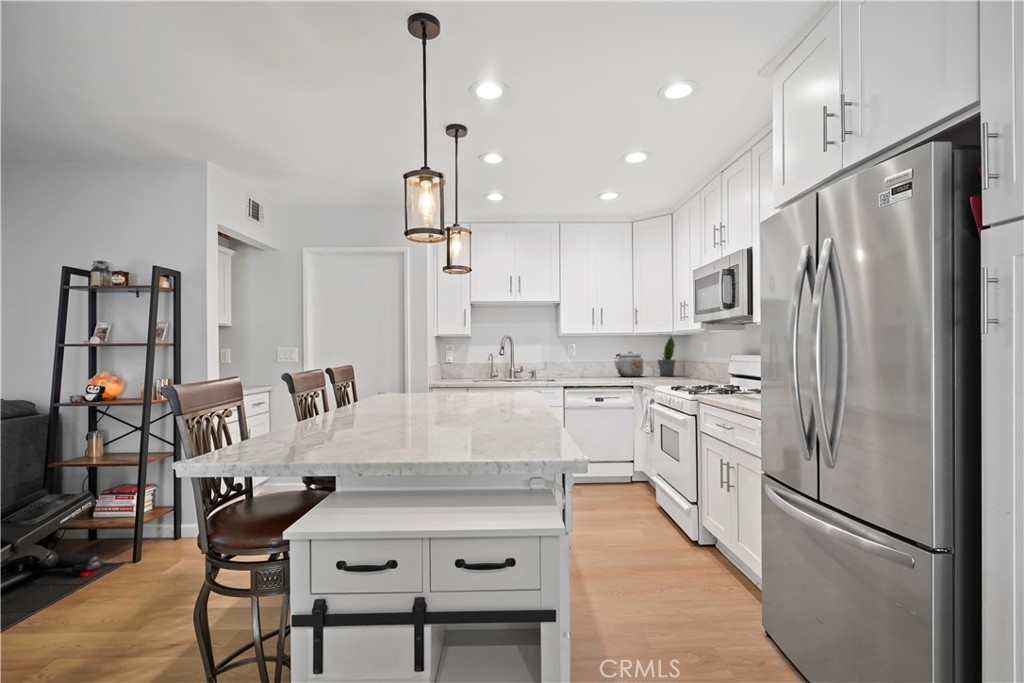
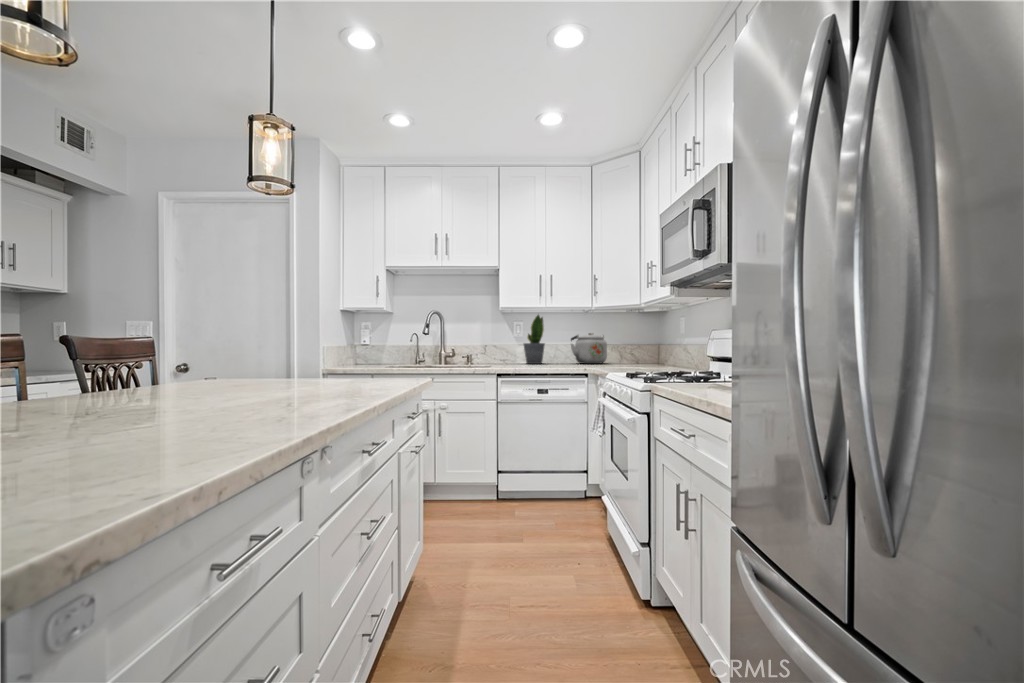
potted plant: present [658,337,675,376] -> present [524,315,545,364]

